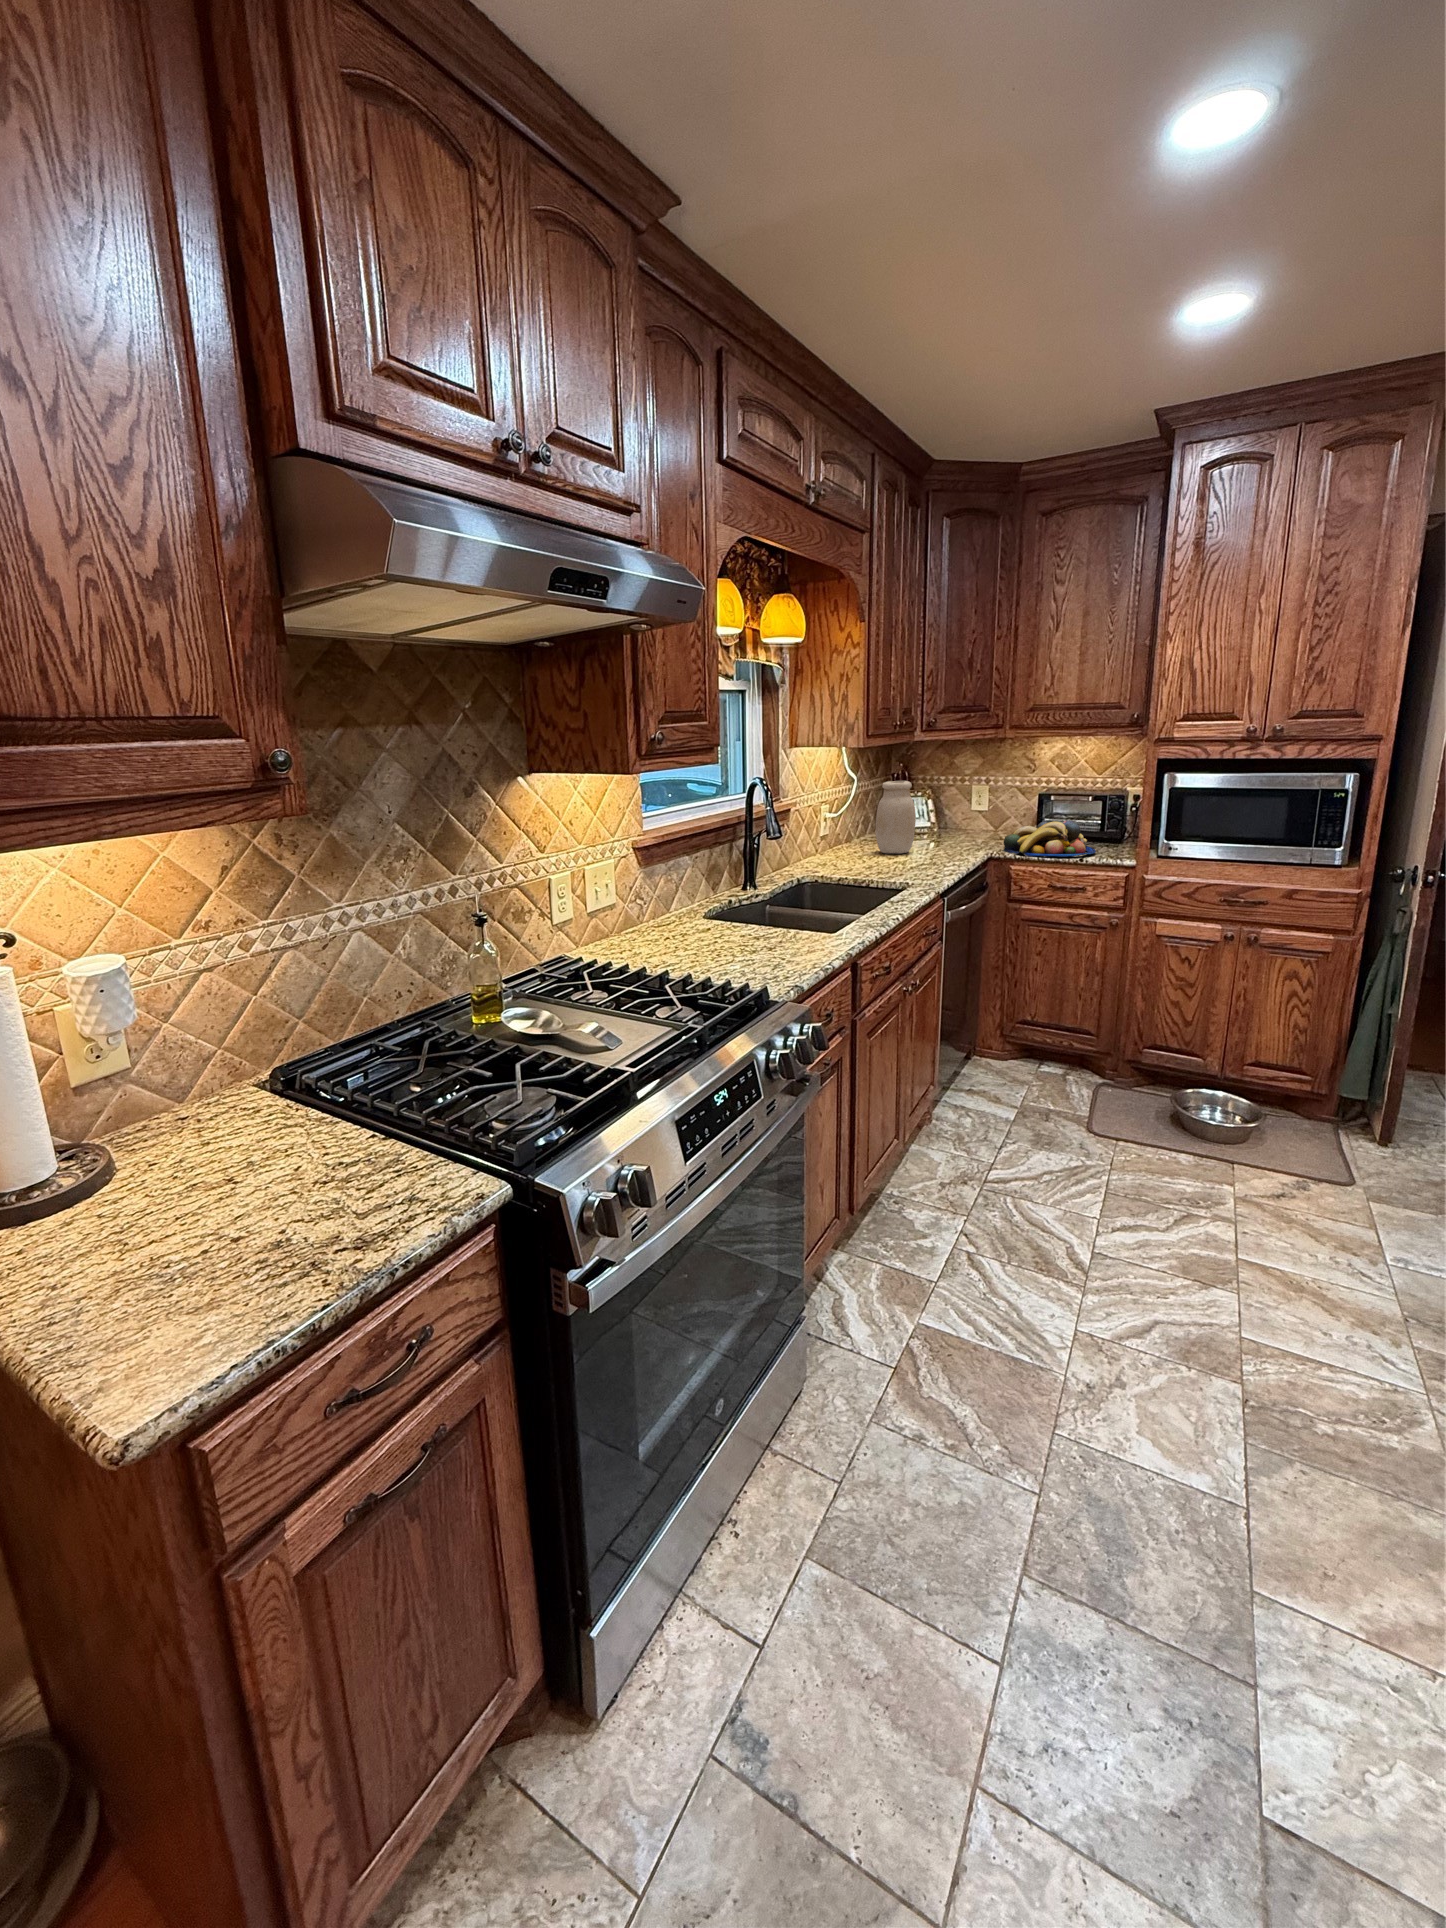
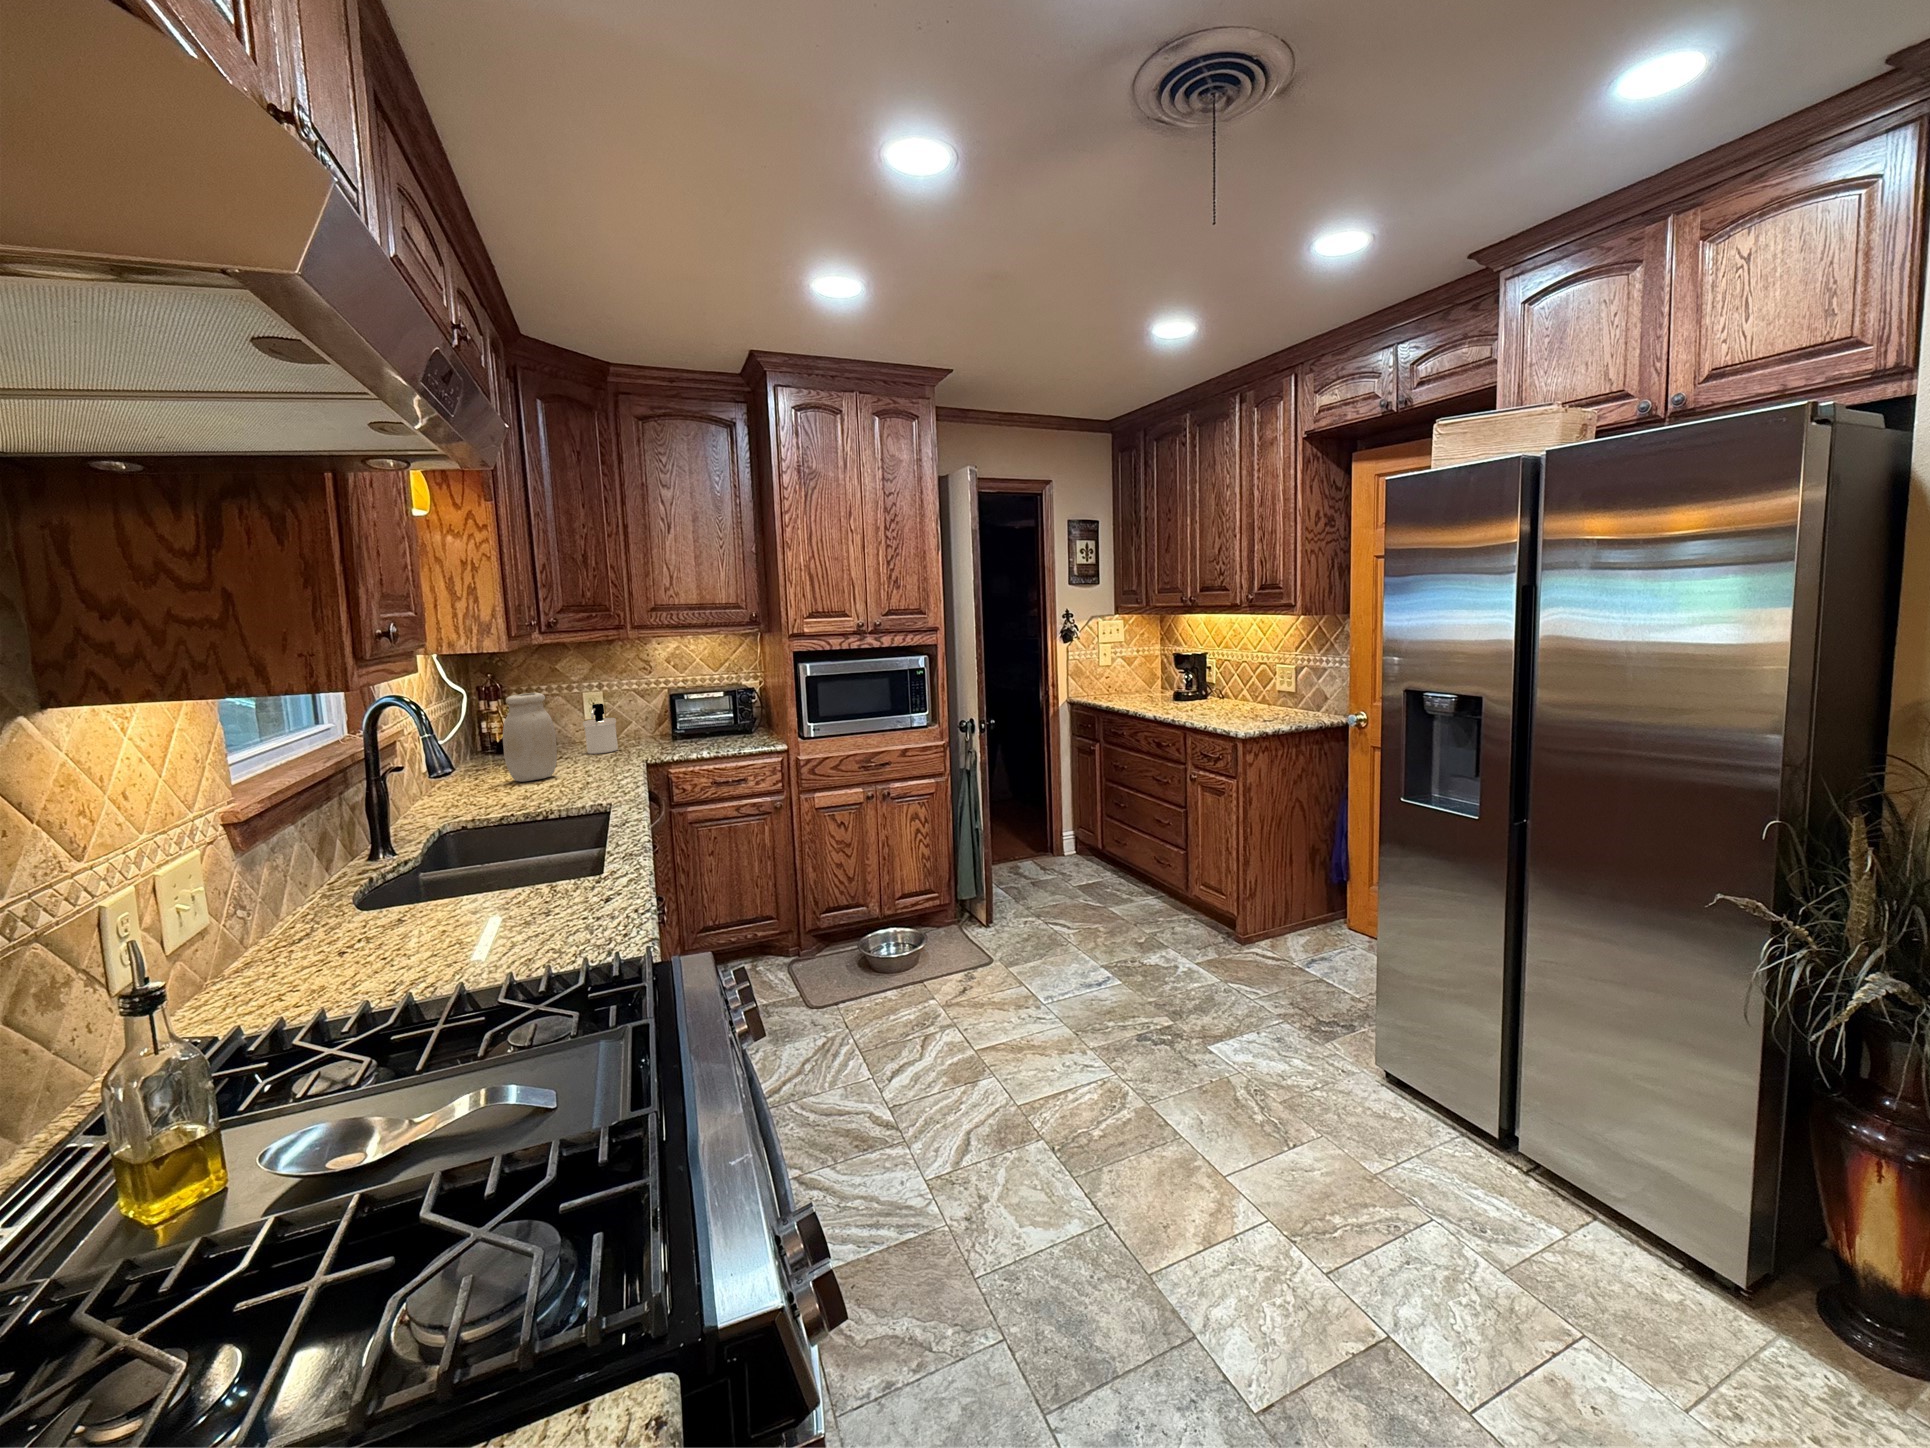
soap dispenser: none [959,795,987,840] -> present [583,704,618,754]
fruit bowl: present [1003,820,1096,857] -> none [652,716,743,758]

